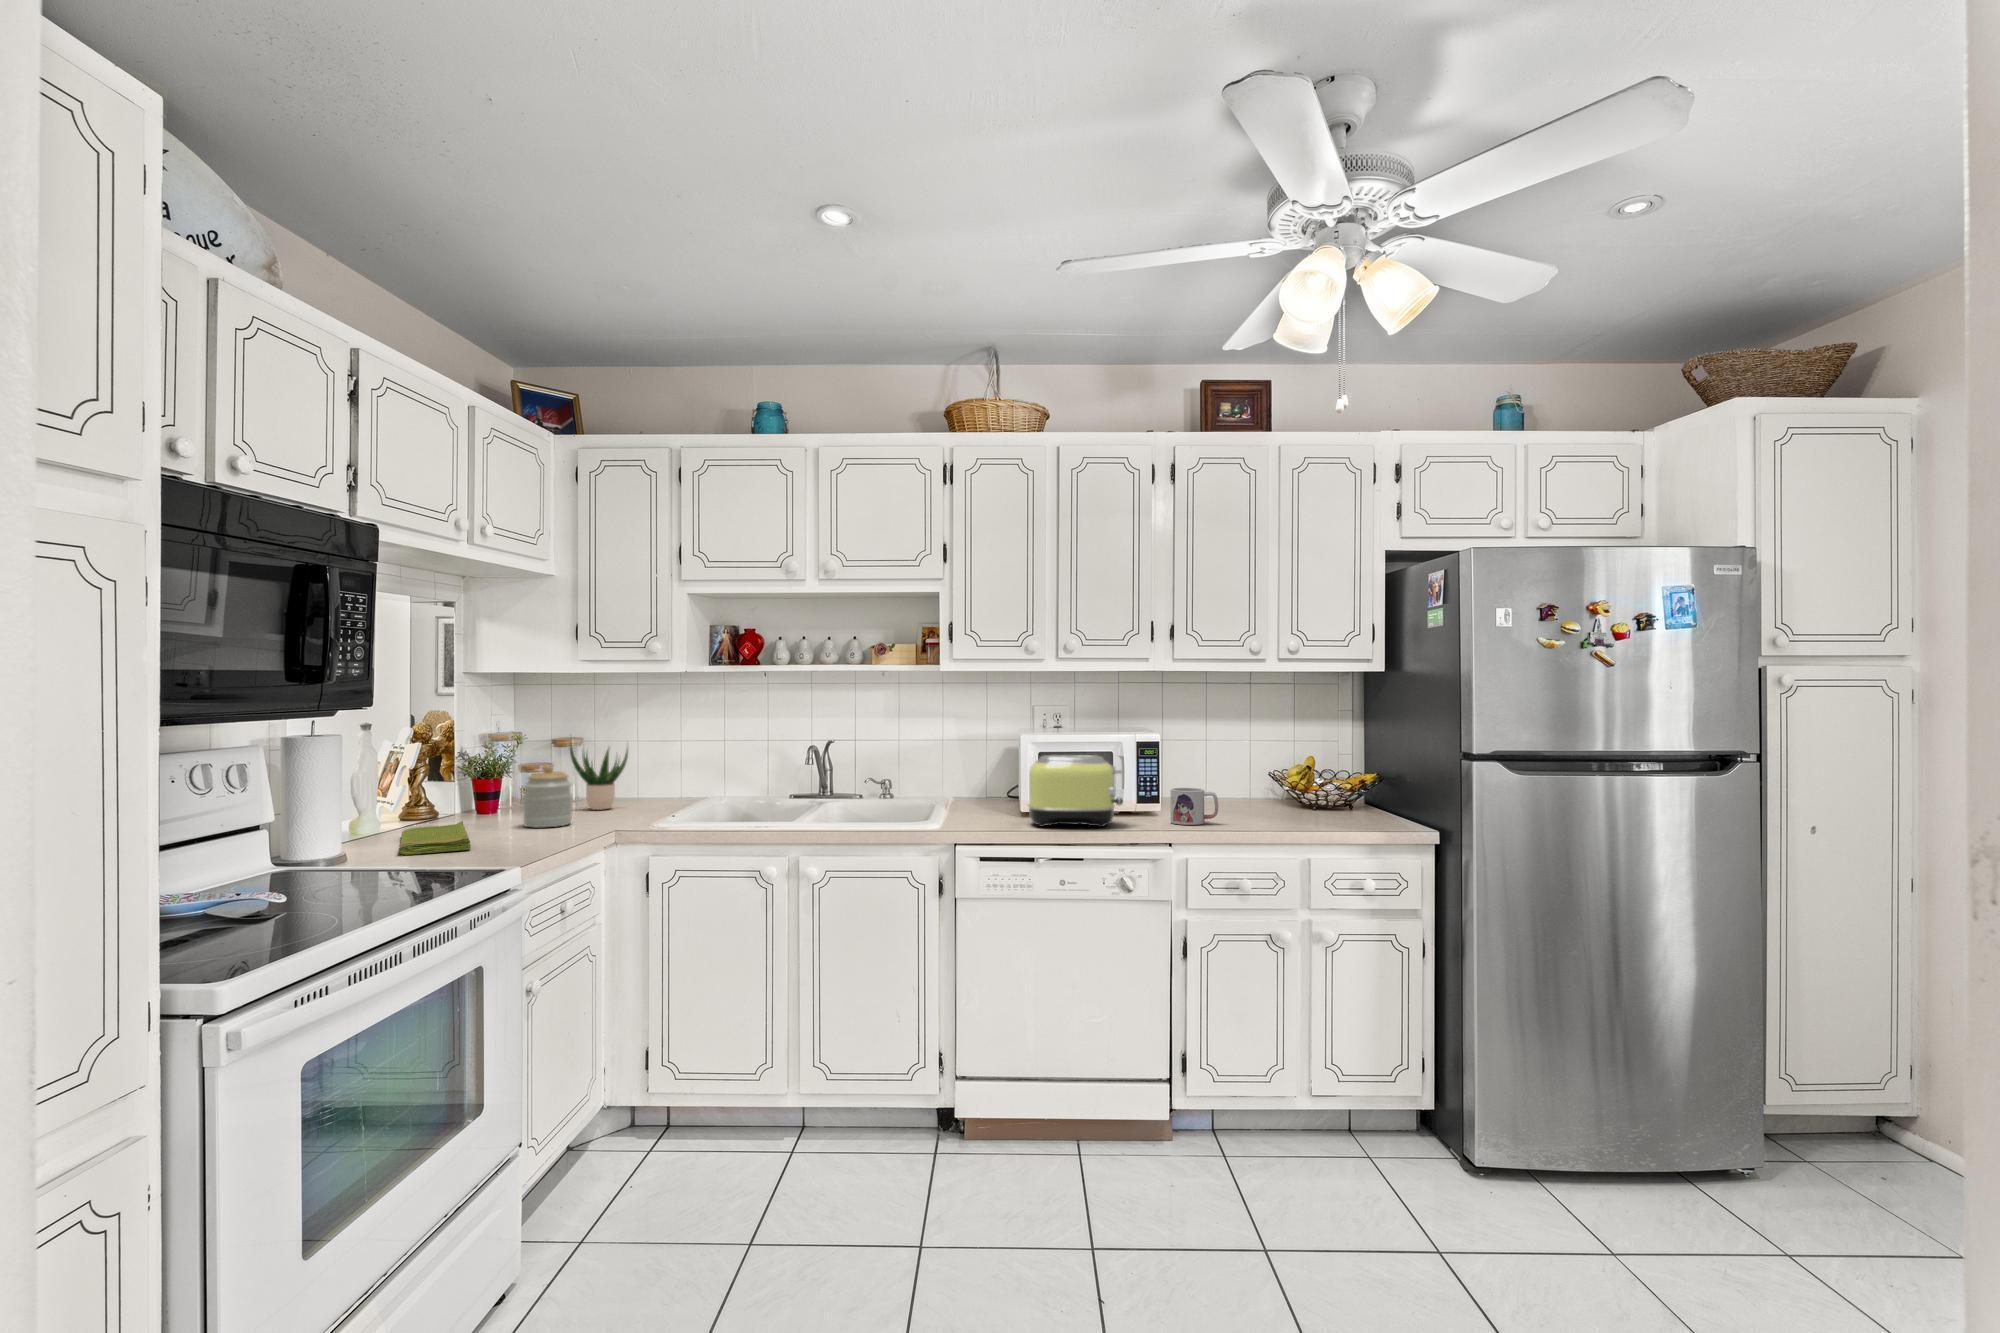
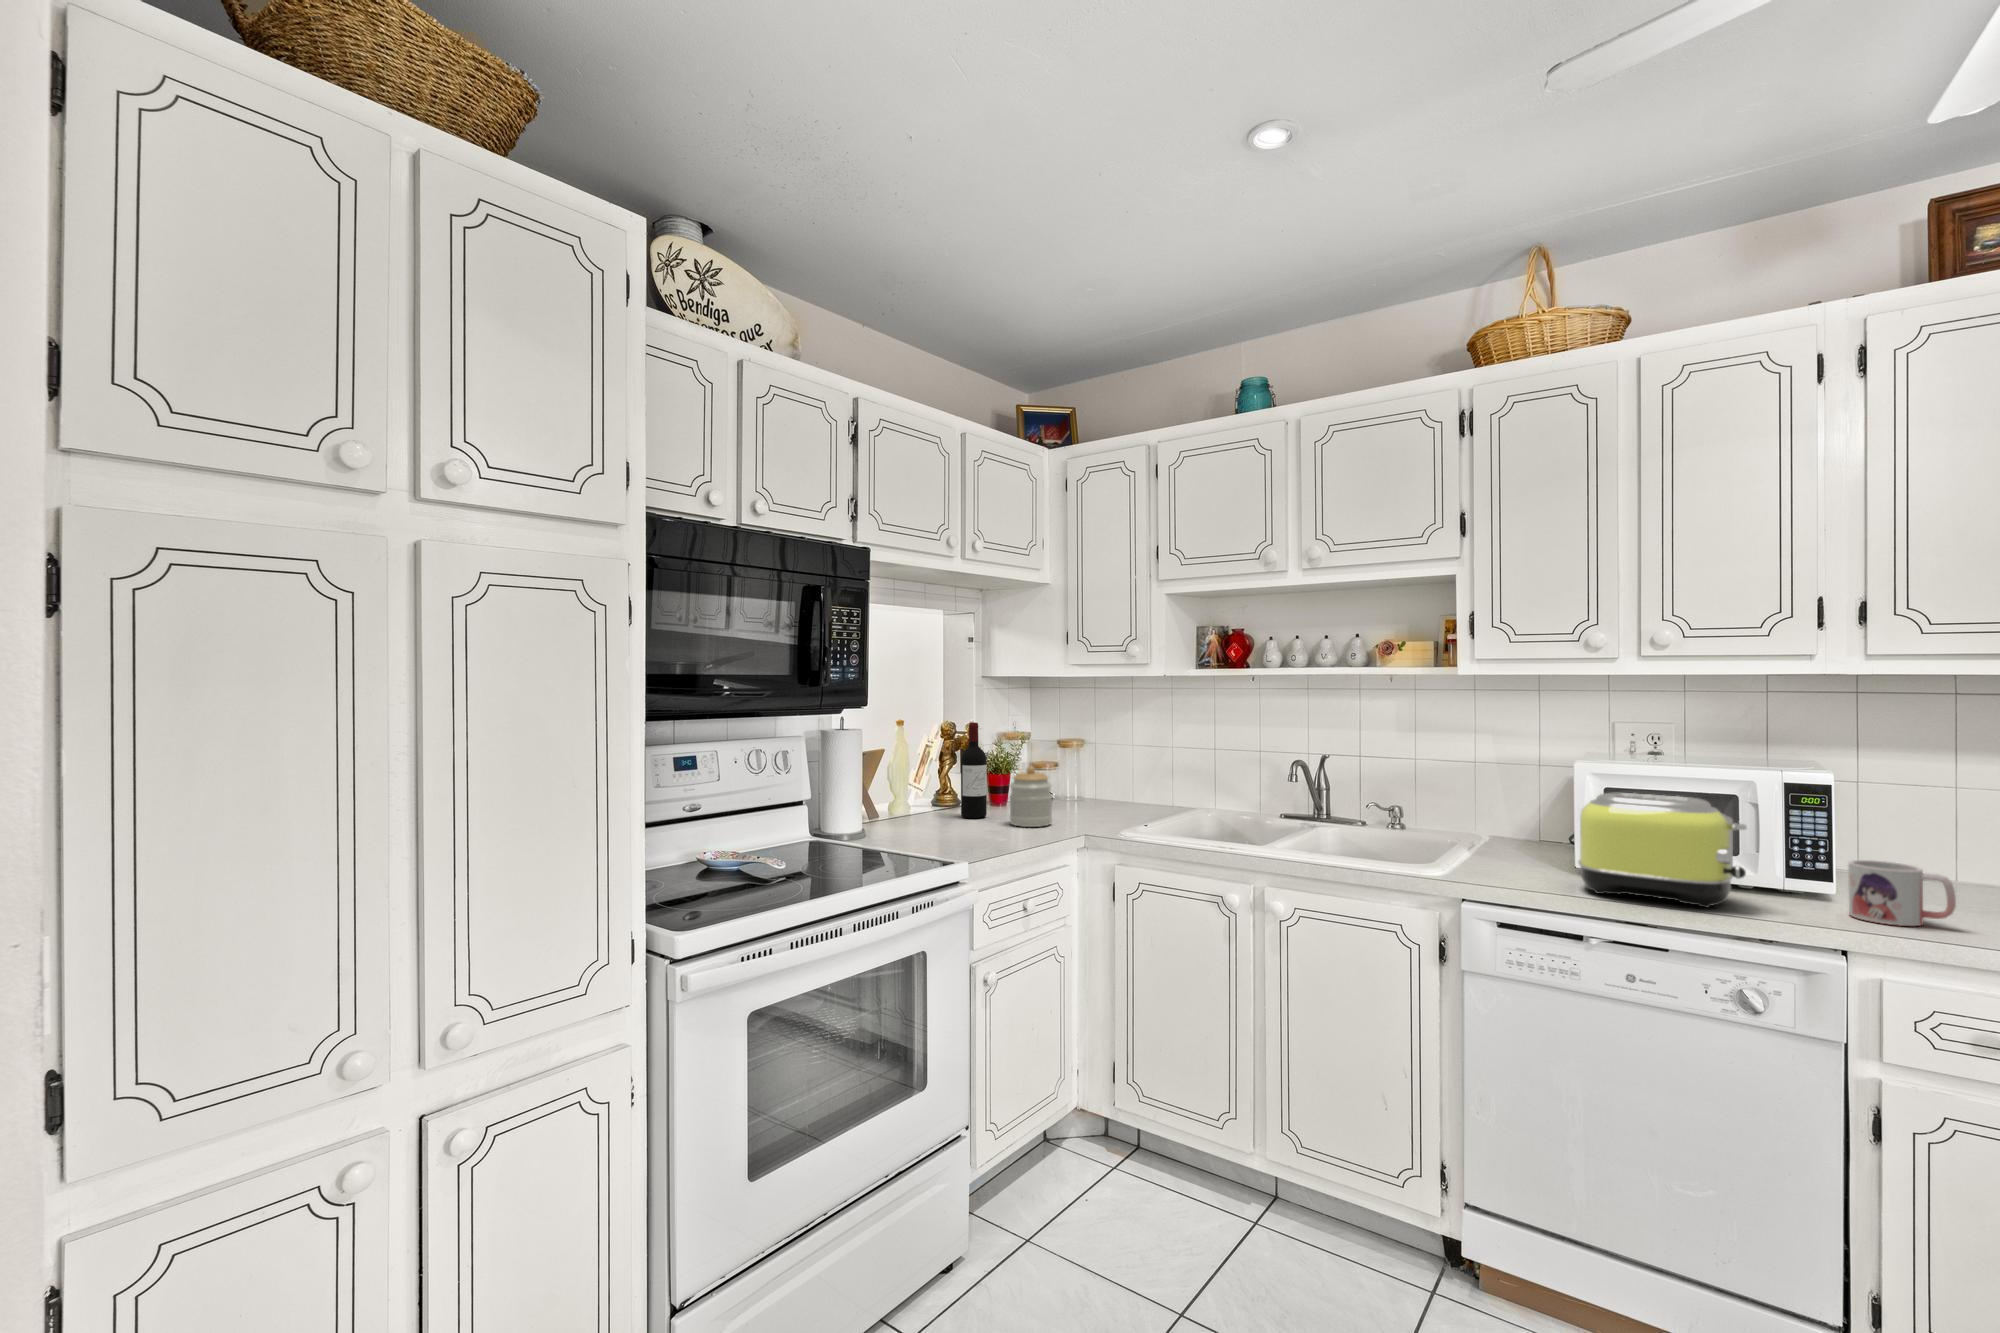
wine bottle: none [456,722,487,826] -> present [961,723,987,818]
potted plant: present [570,743,628,810] -> none [1067,735,1121,811]
dish towel: present [399,821,471,855] -> none [881,814,958,845]

